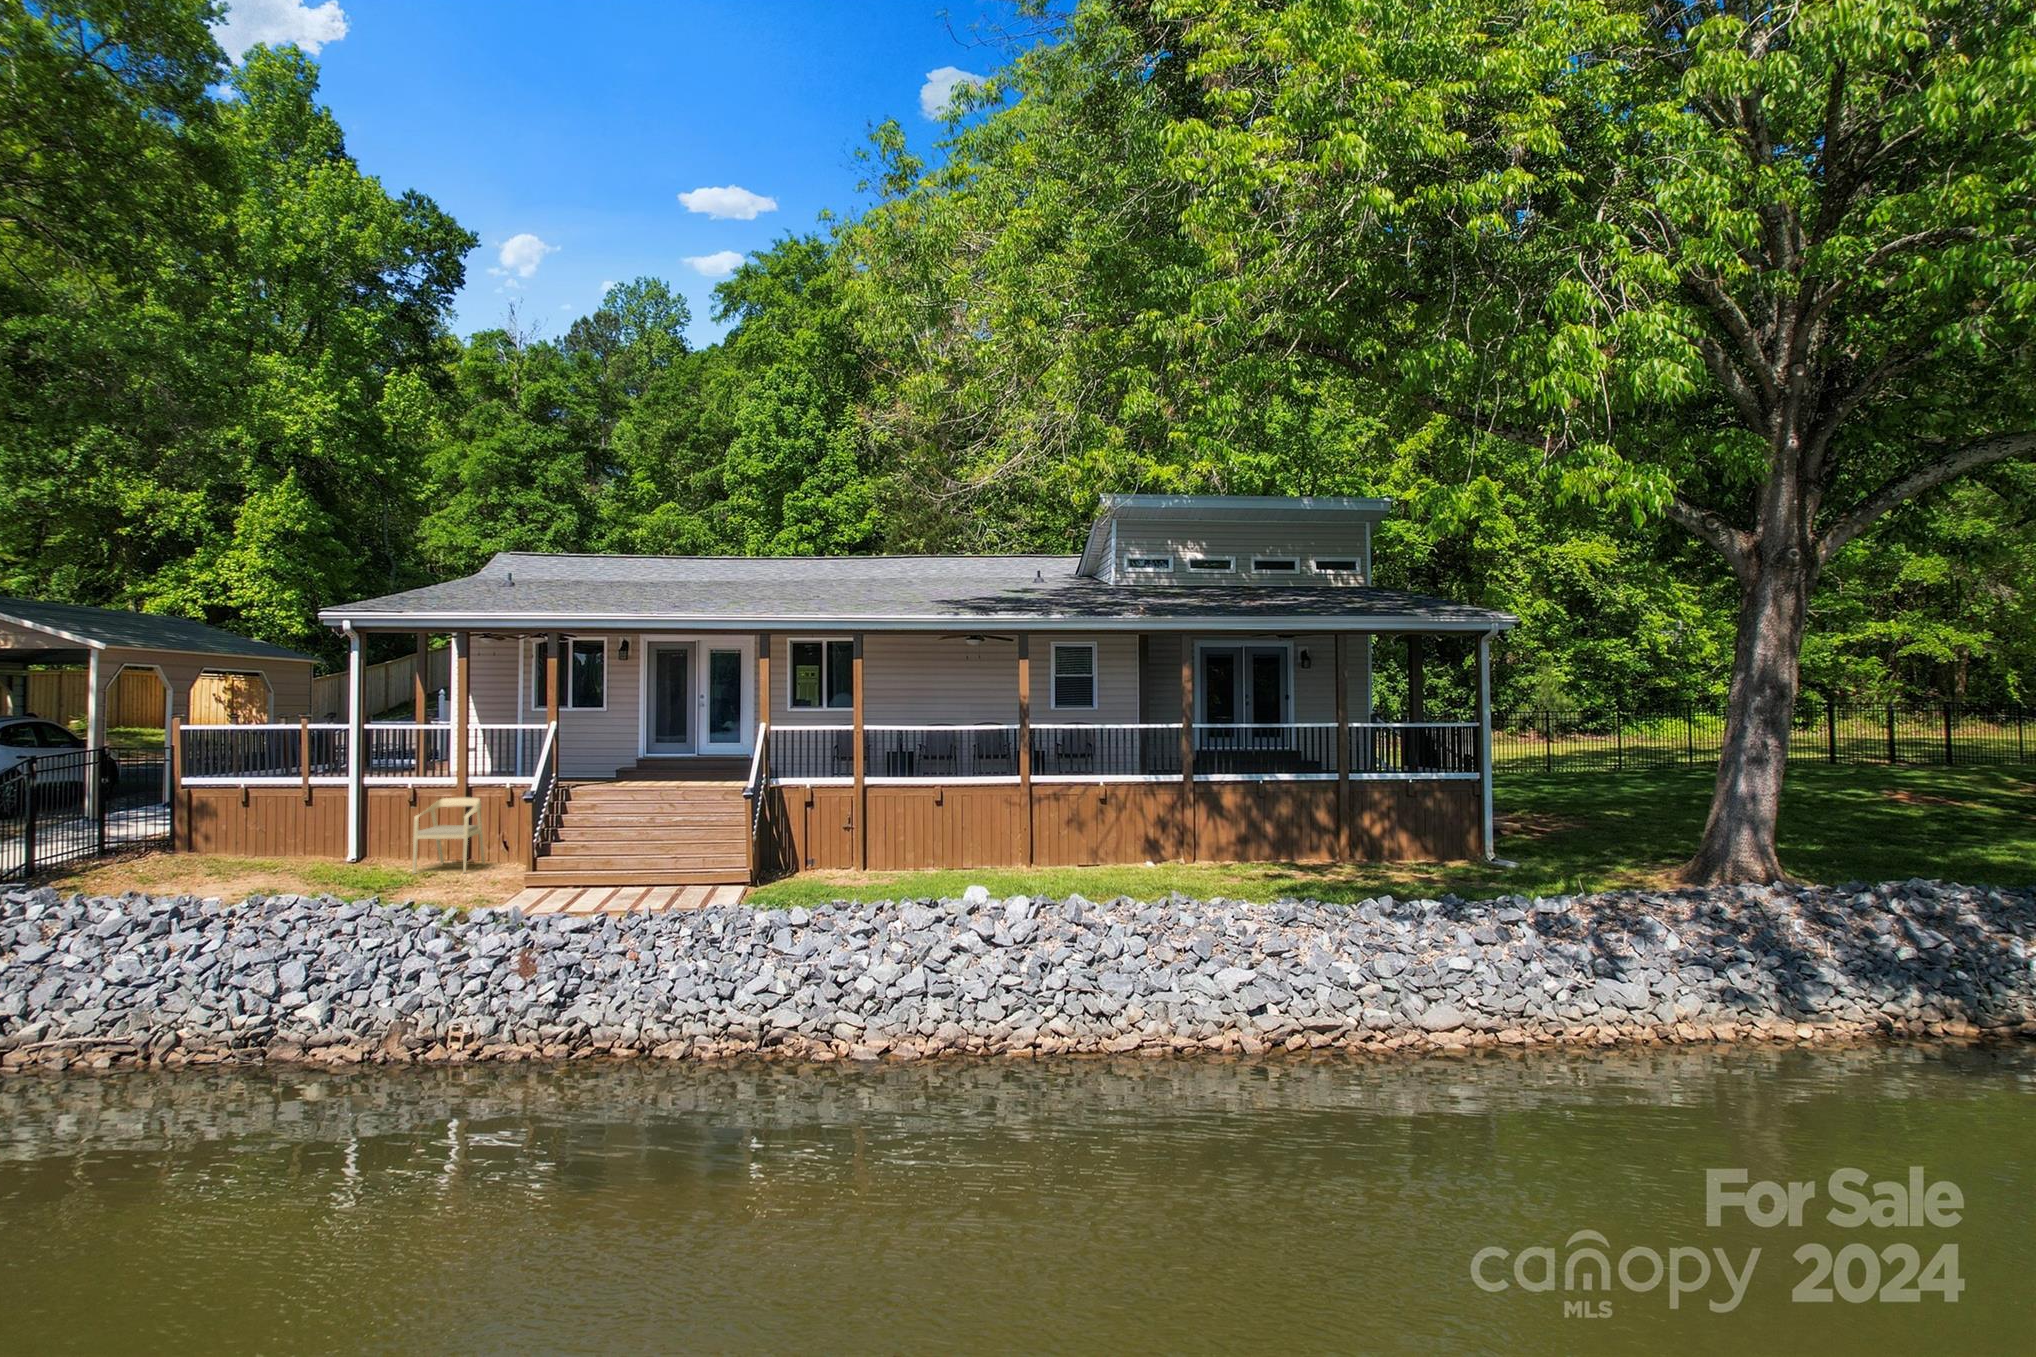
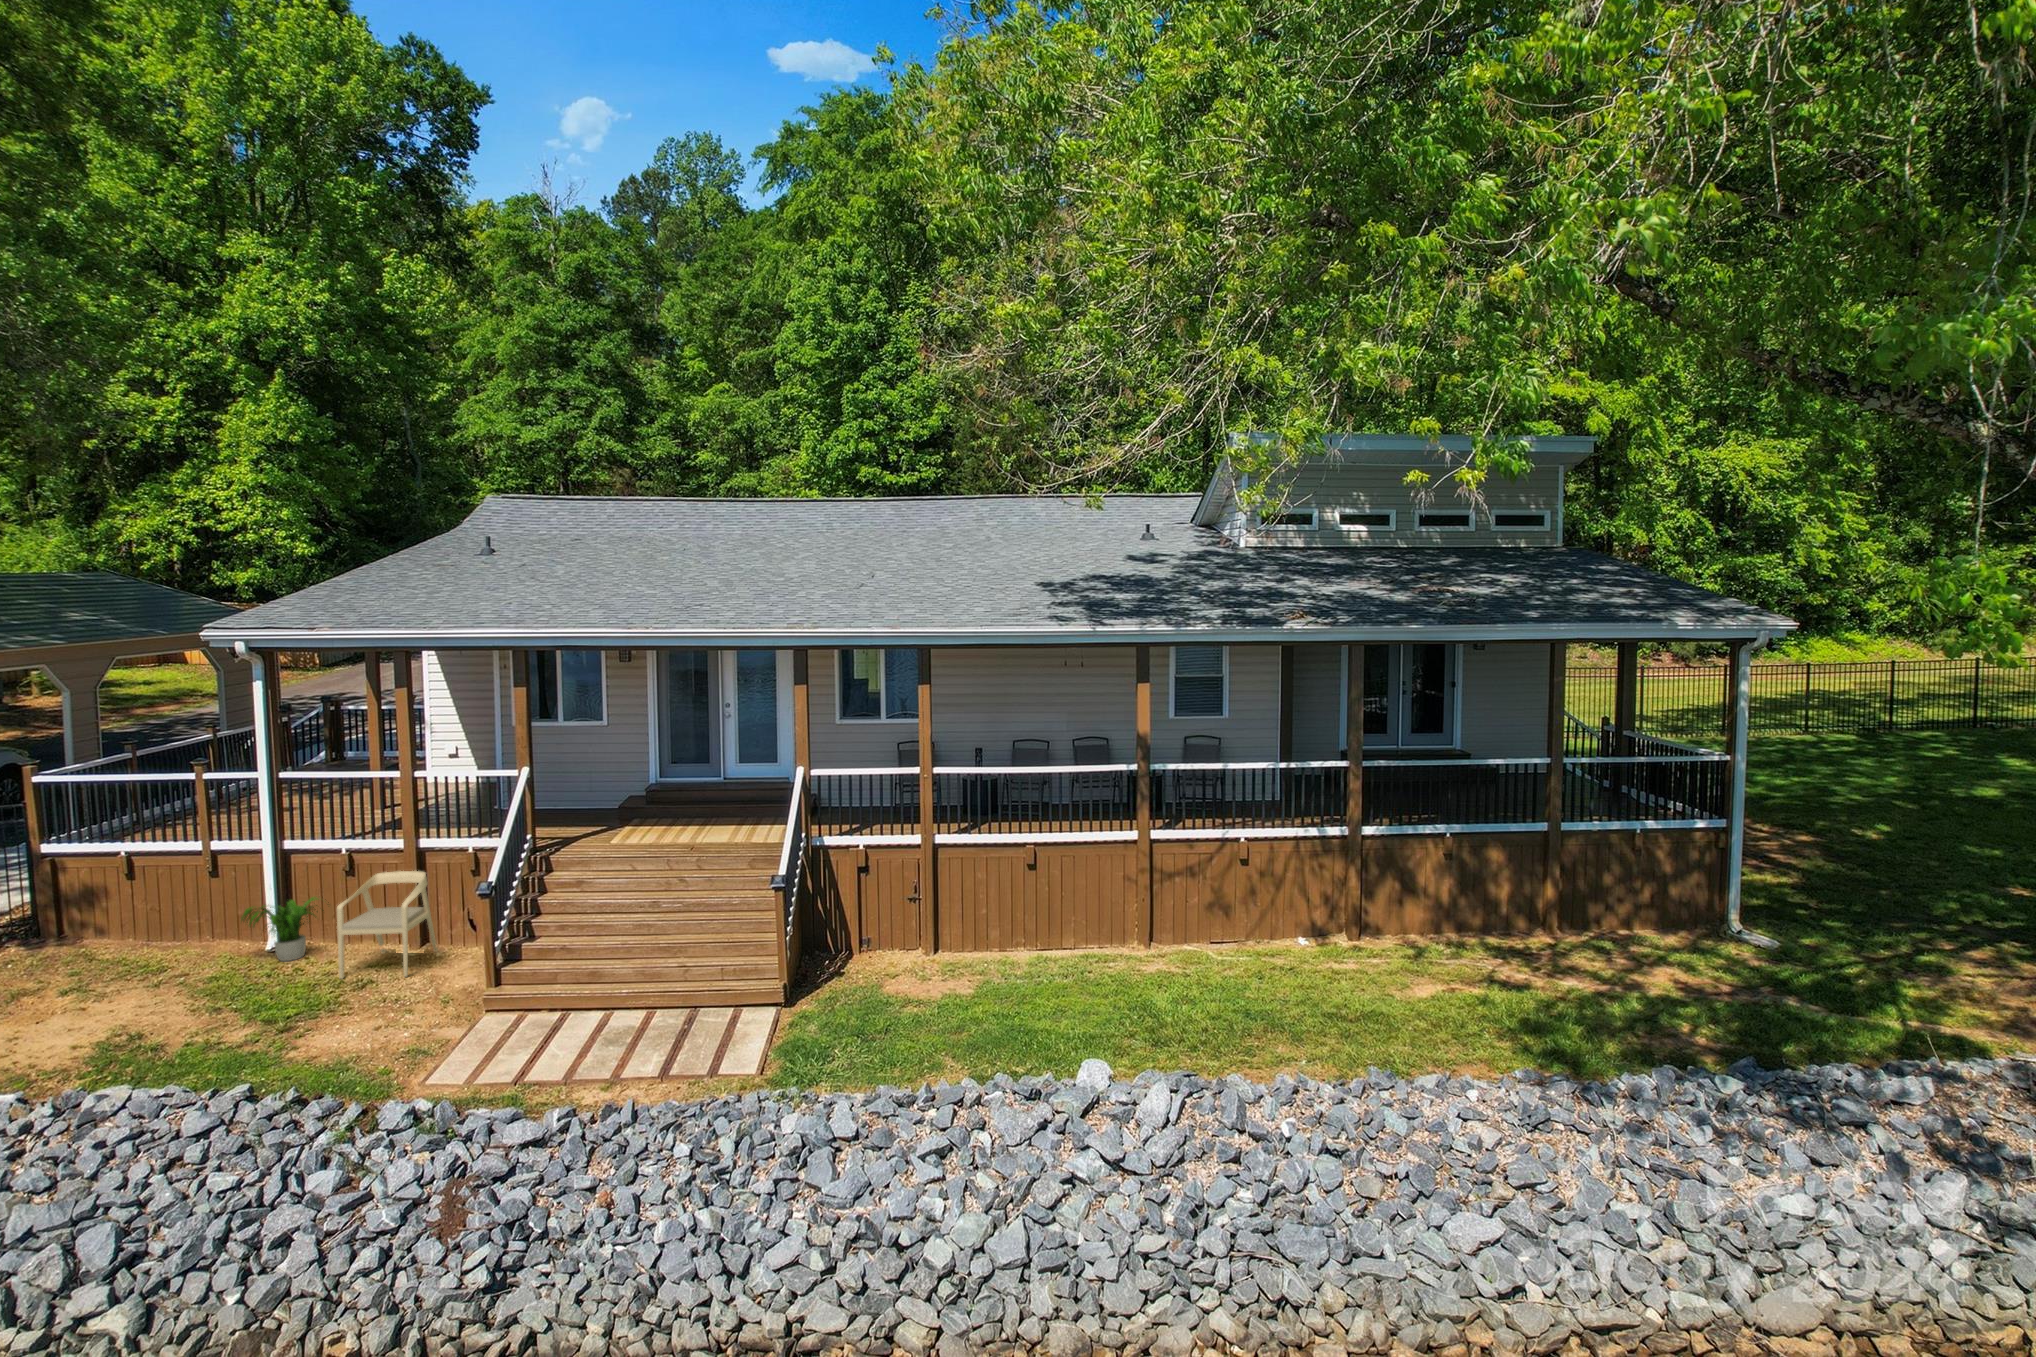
potted plant: none [336,818,402,867] -> present [241,897,318,961]

